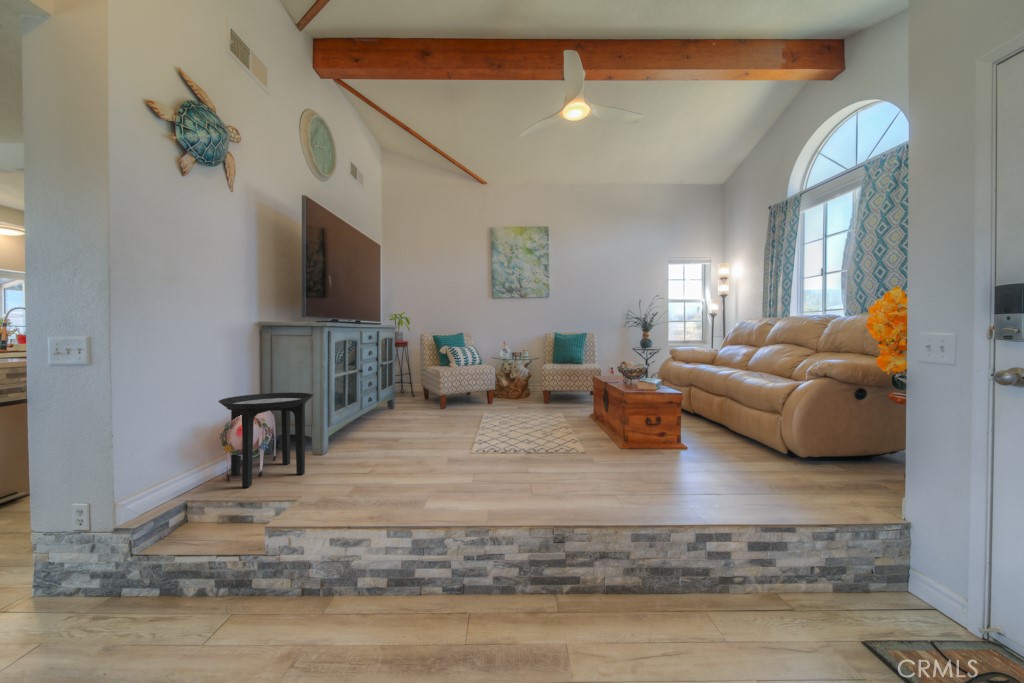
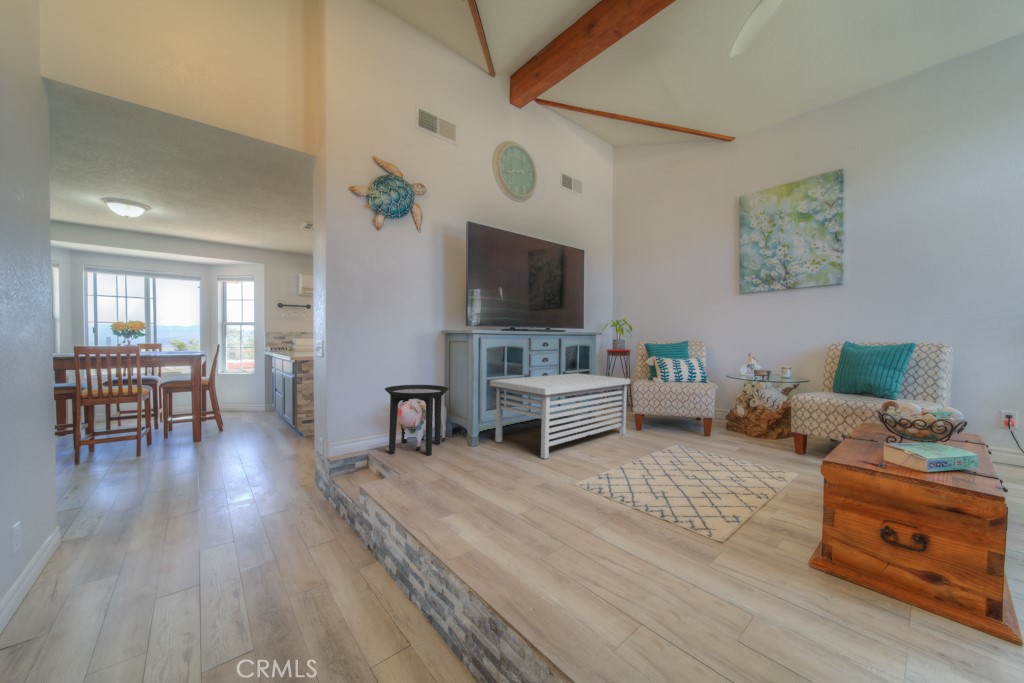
storage bench: none [343,368,448,446] -> present [490,373,630,459]

